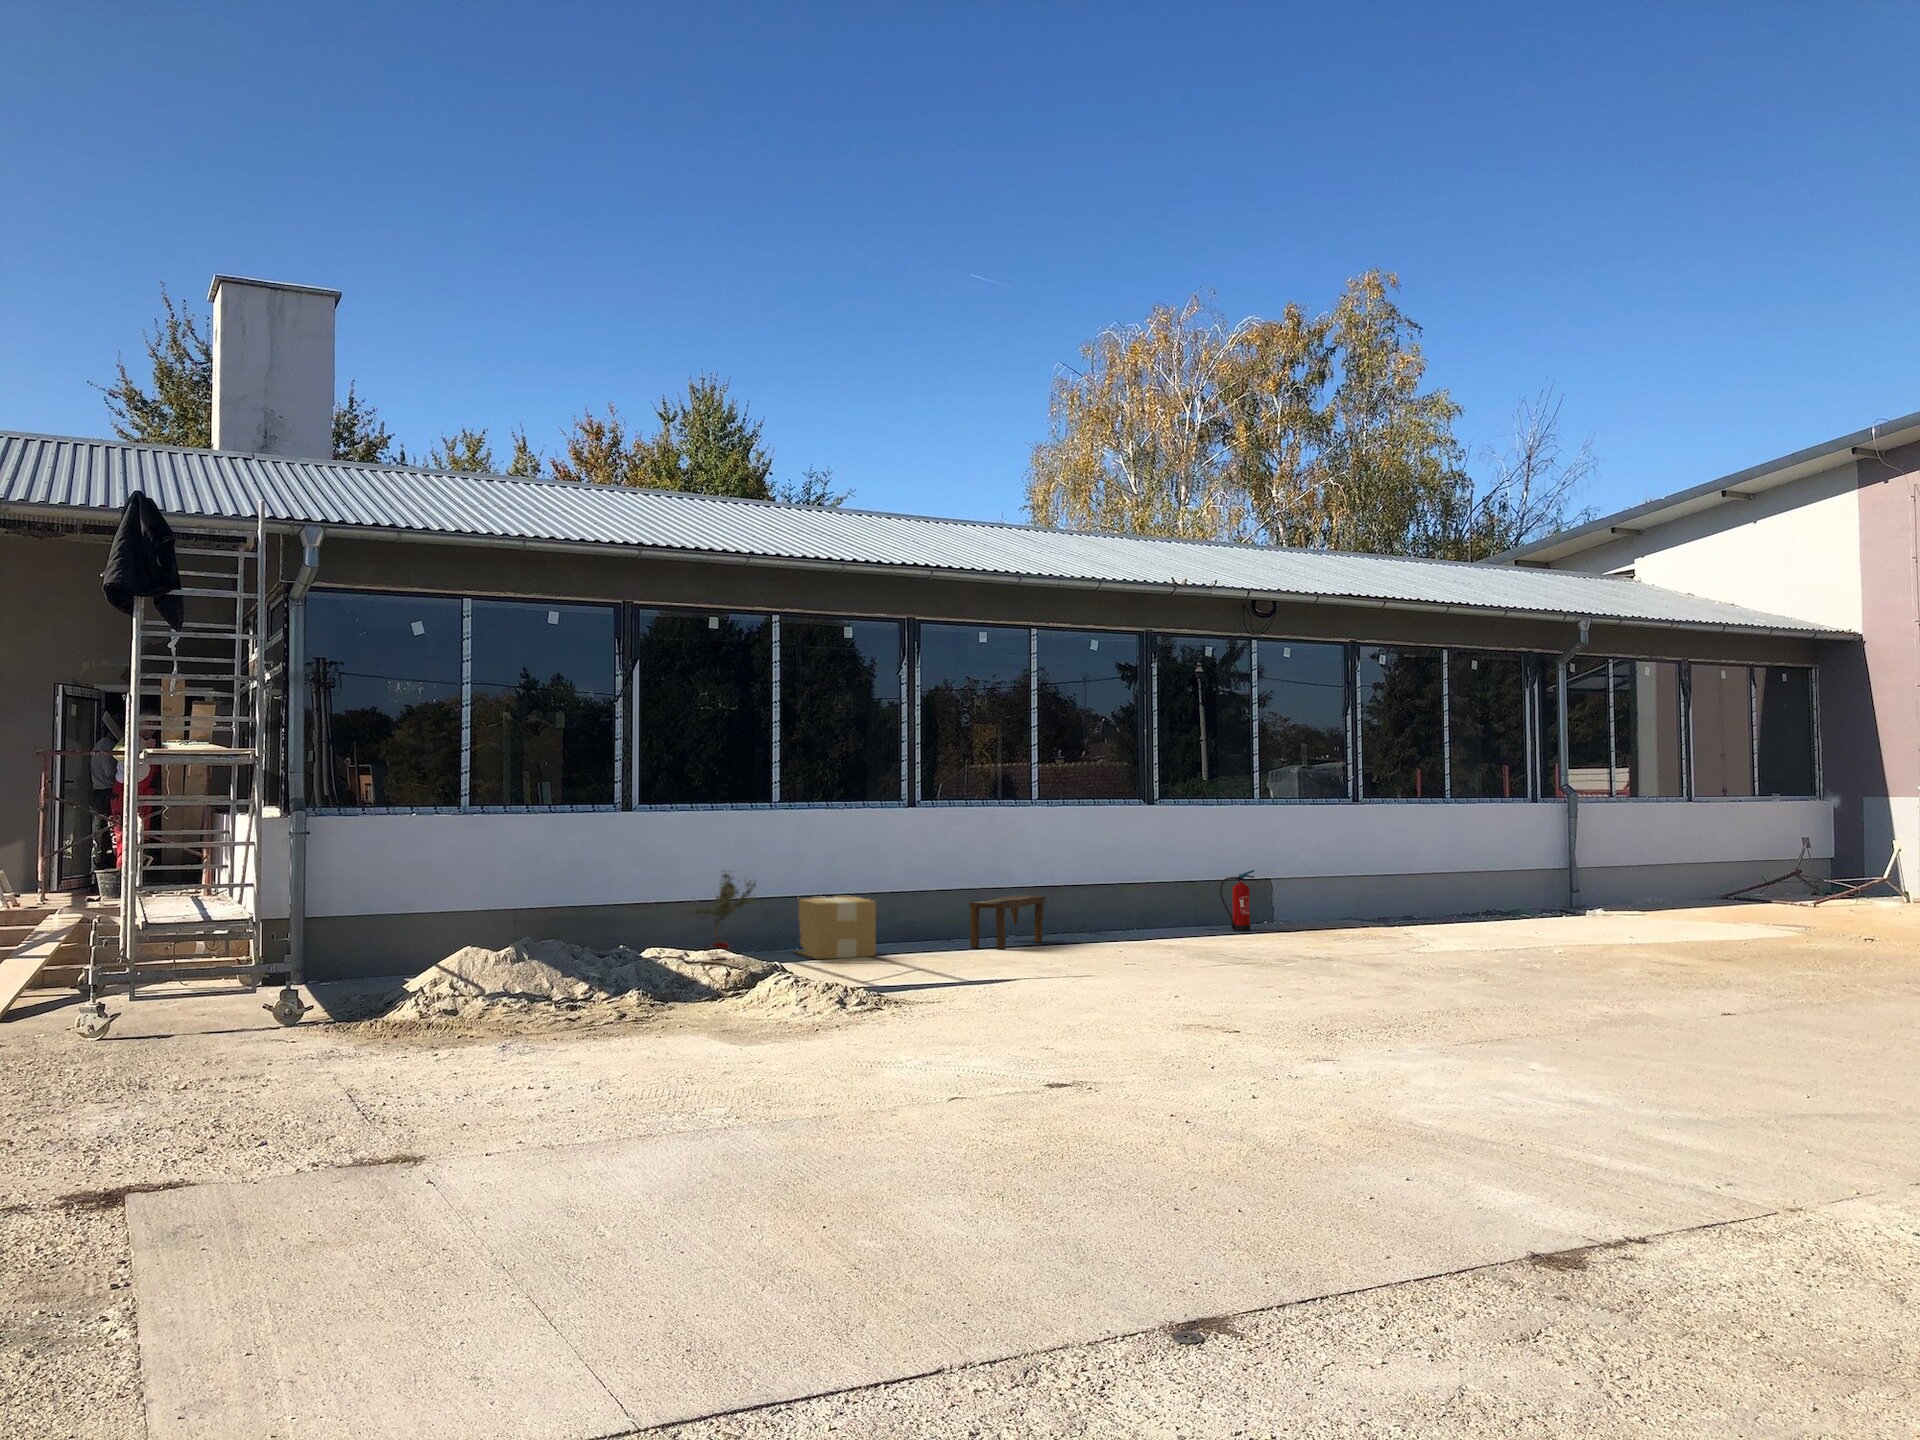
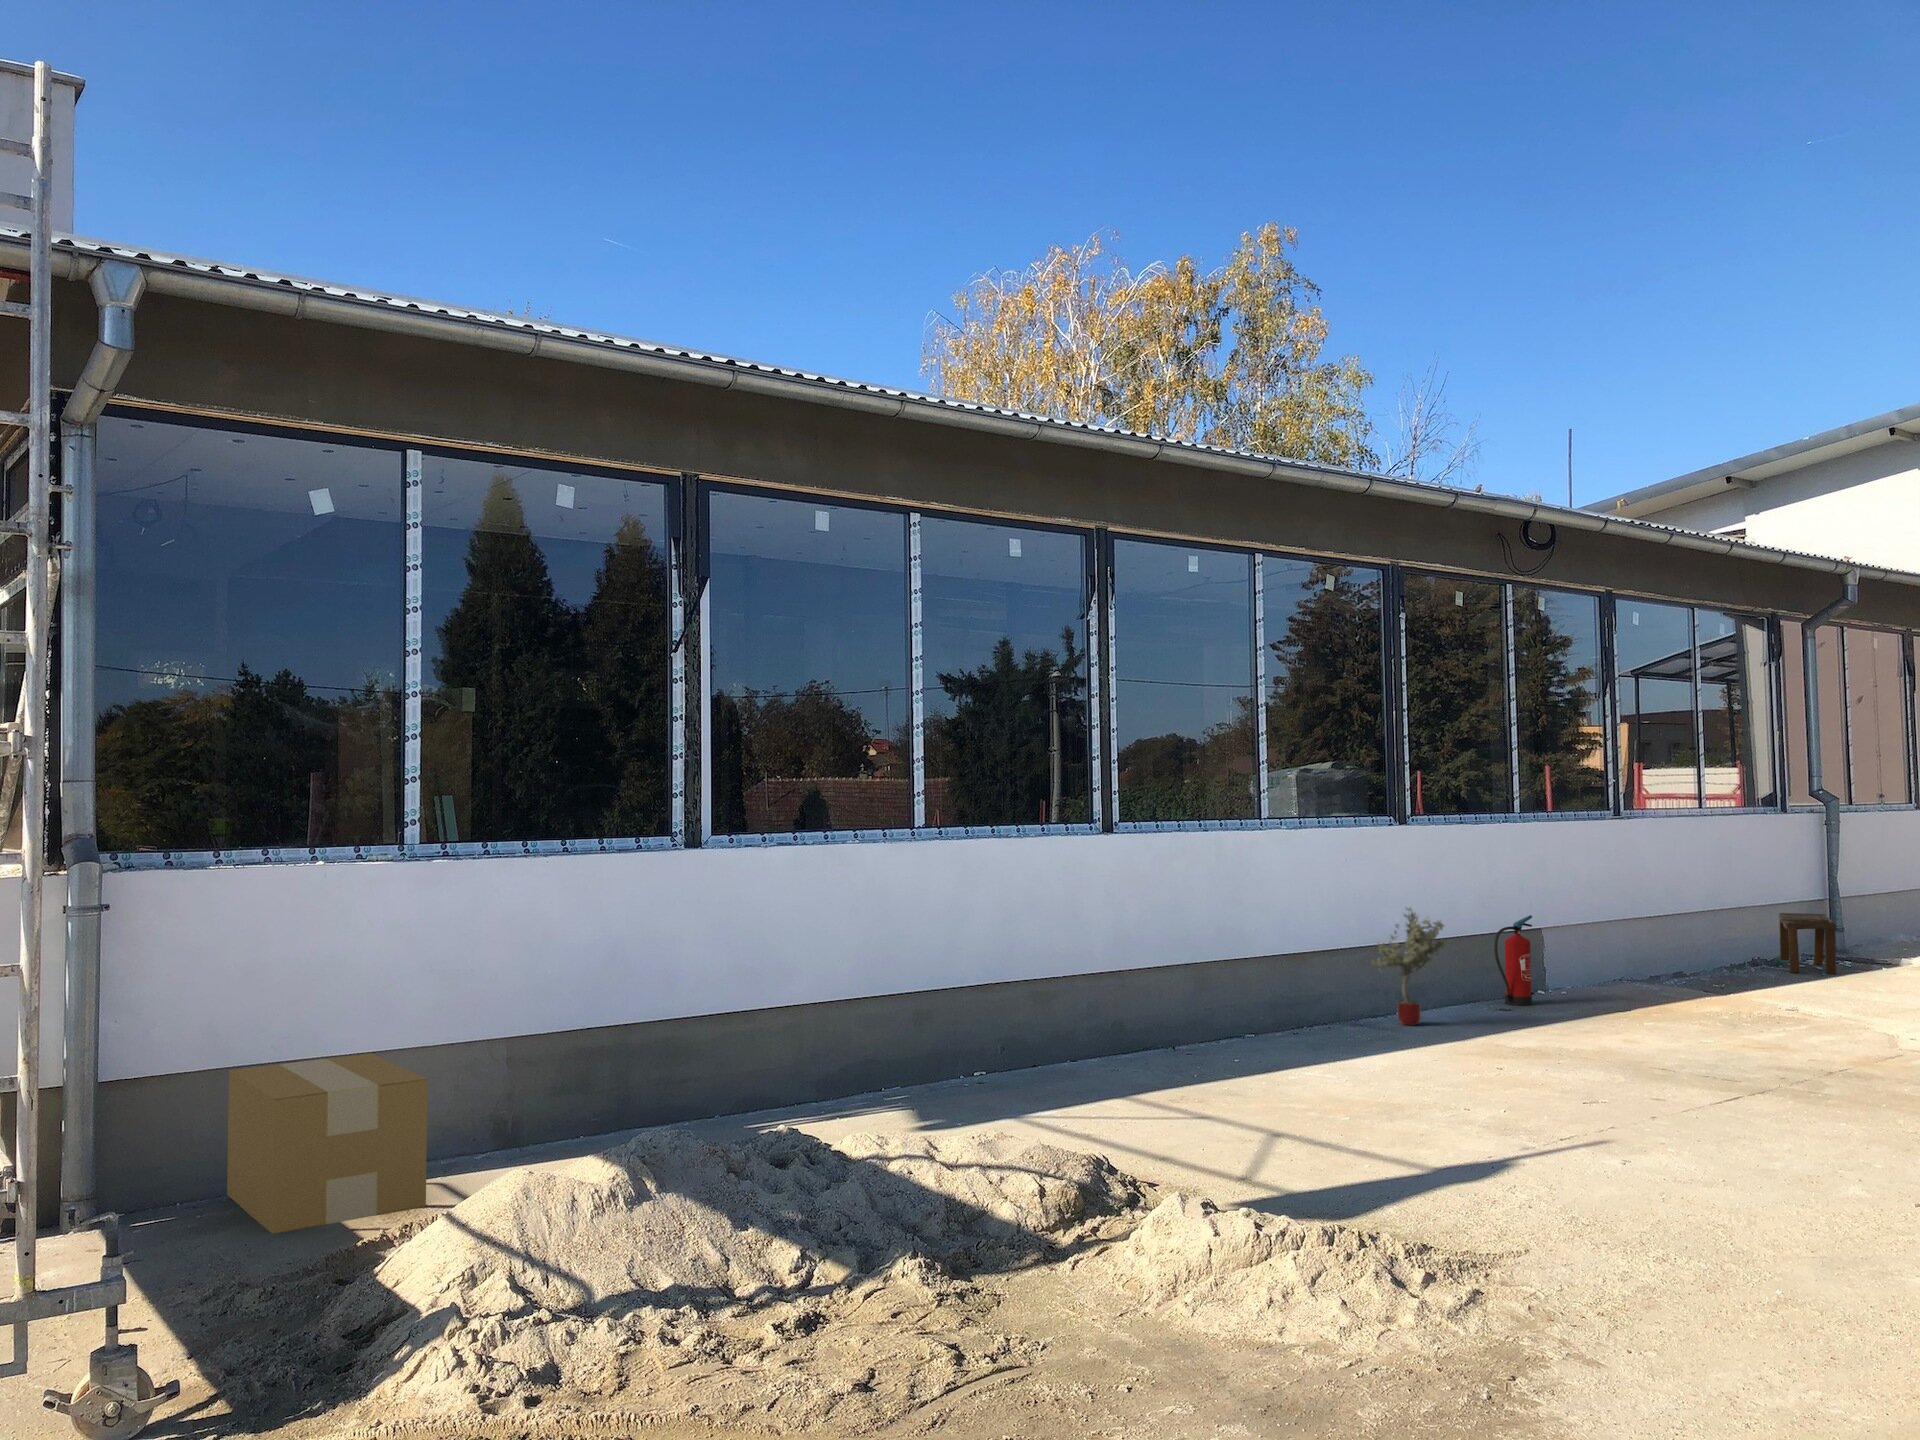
potted tree: present [684,873,756,960] -> present [1371,908,1445,1026]
bench: present [970,895,1045,950] -> present [1779,913,1836,975]
cardboard box: present [797,896,876,959] -> present [227,1053,427,1234]

